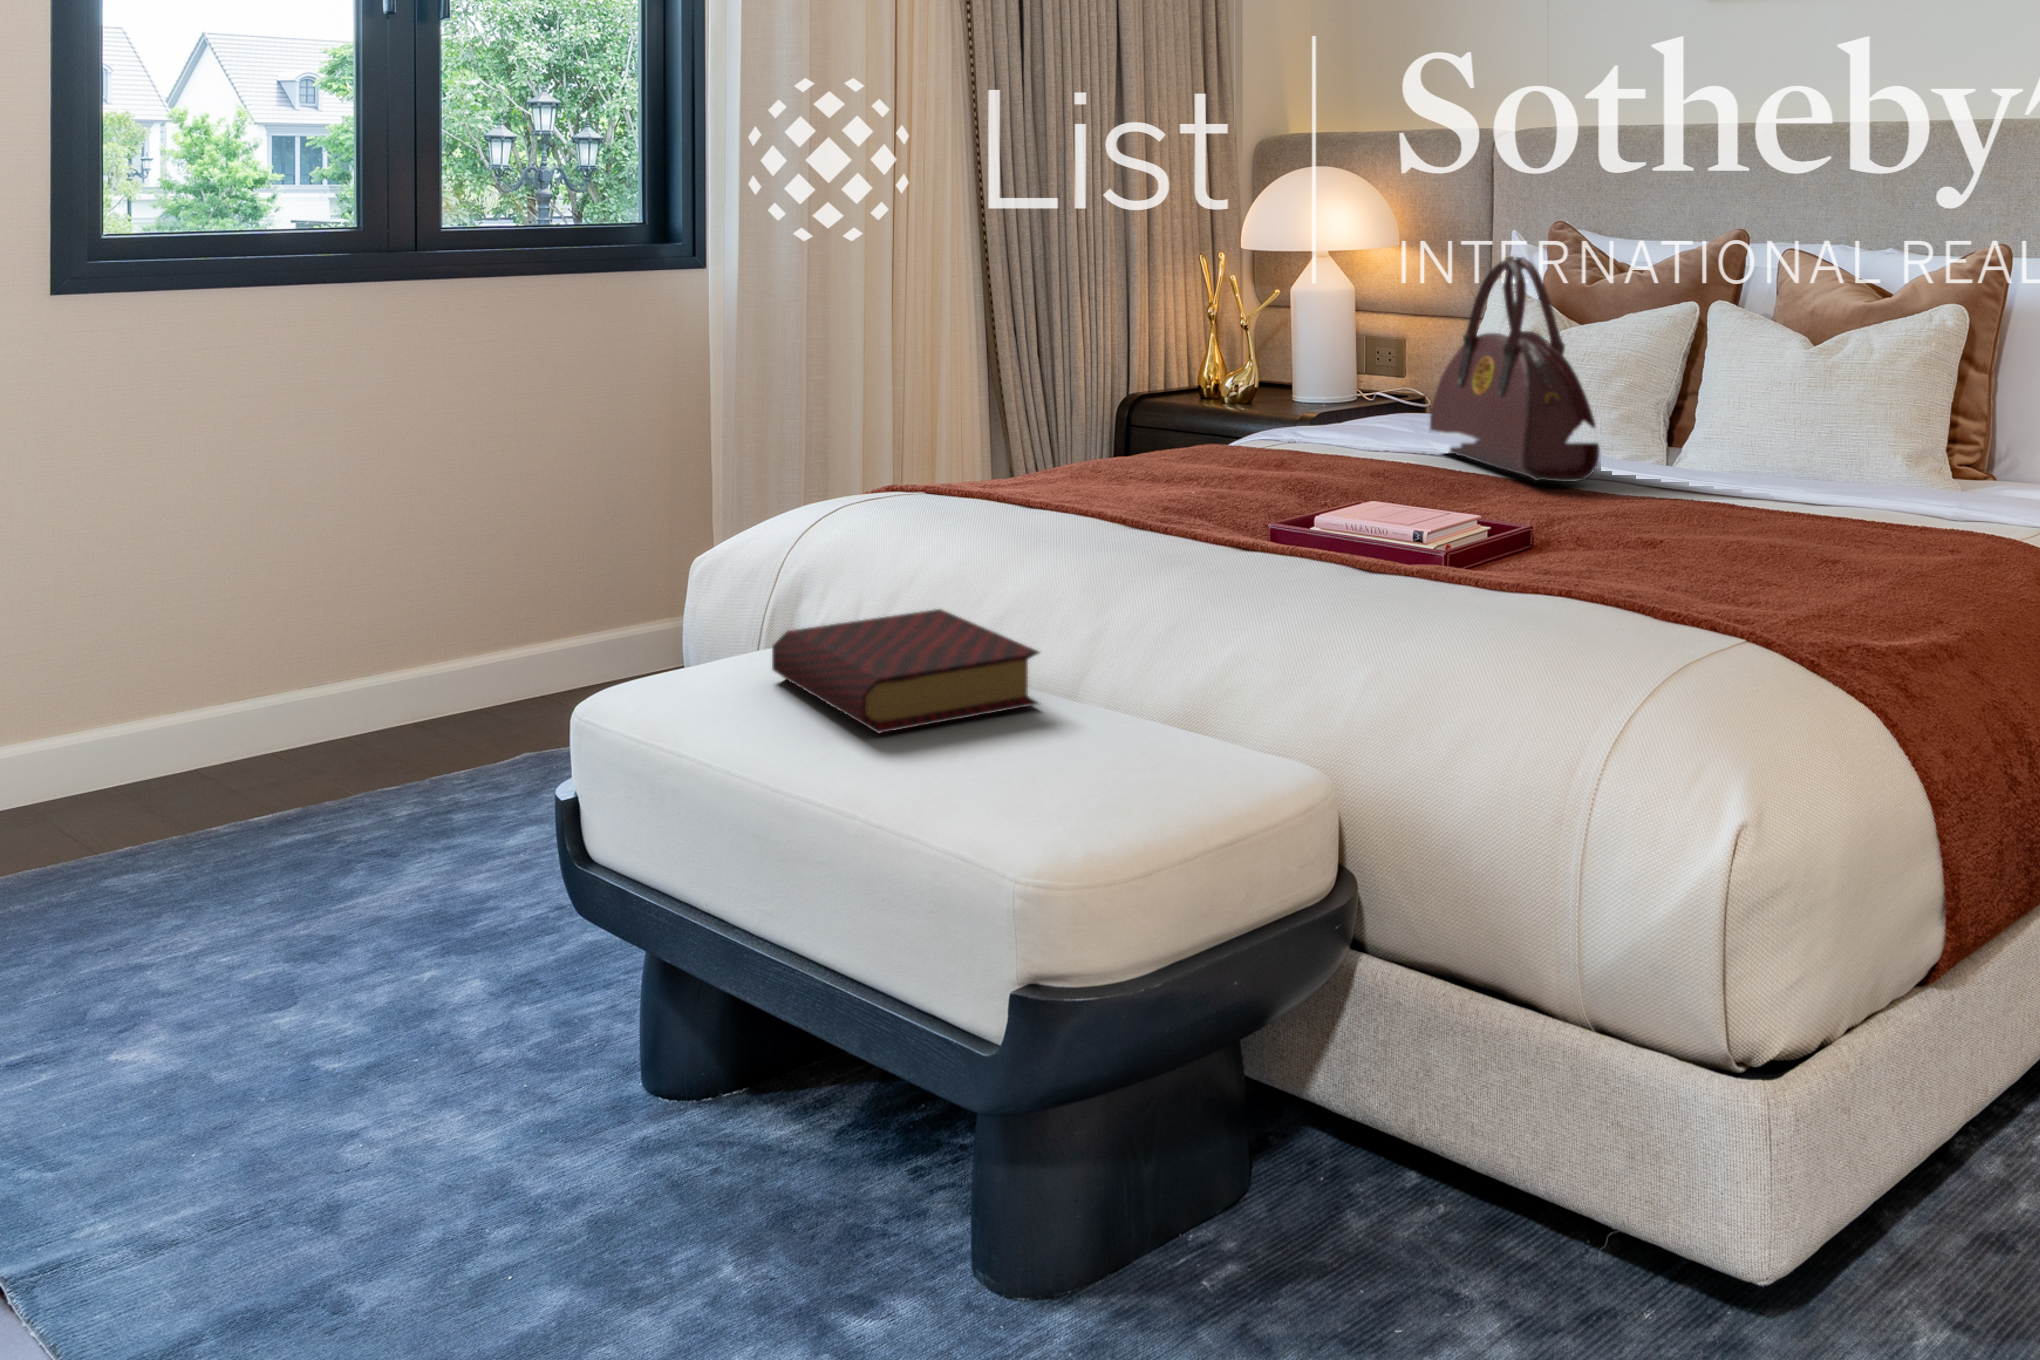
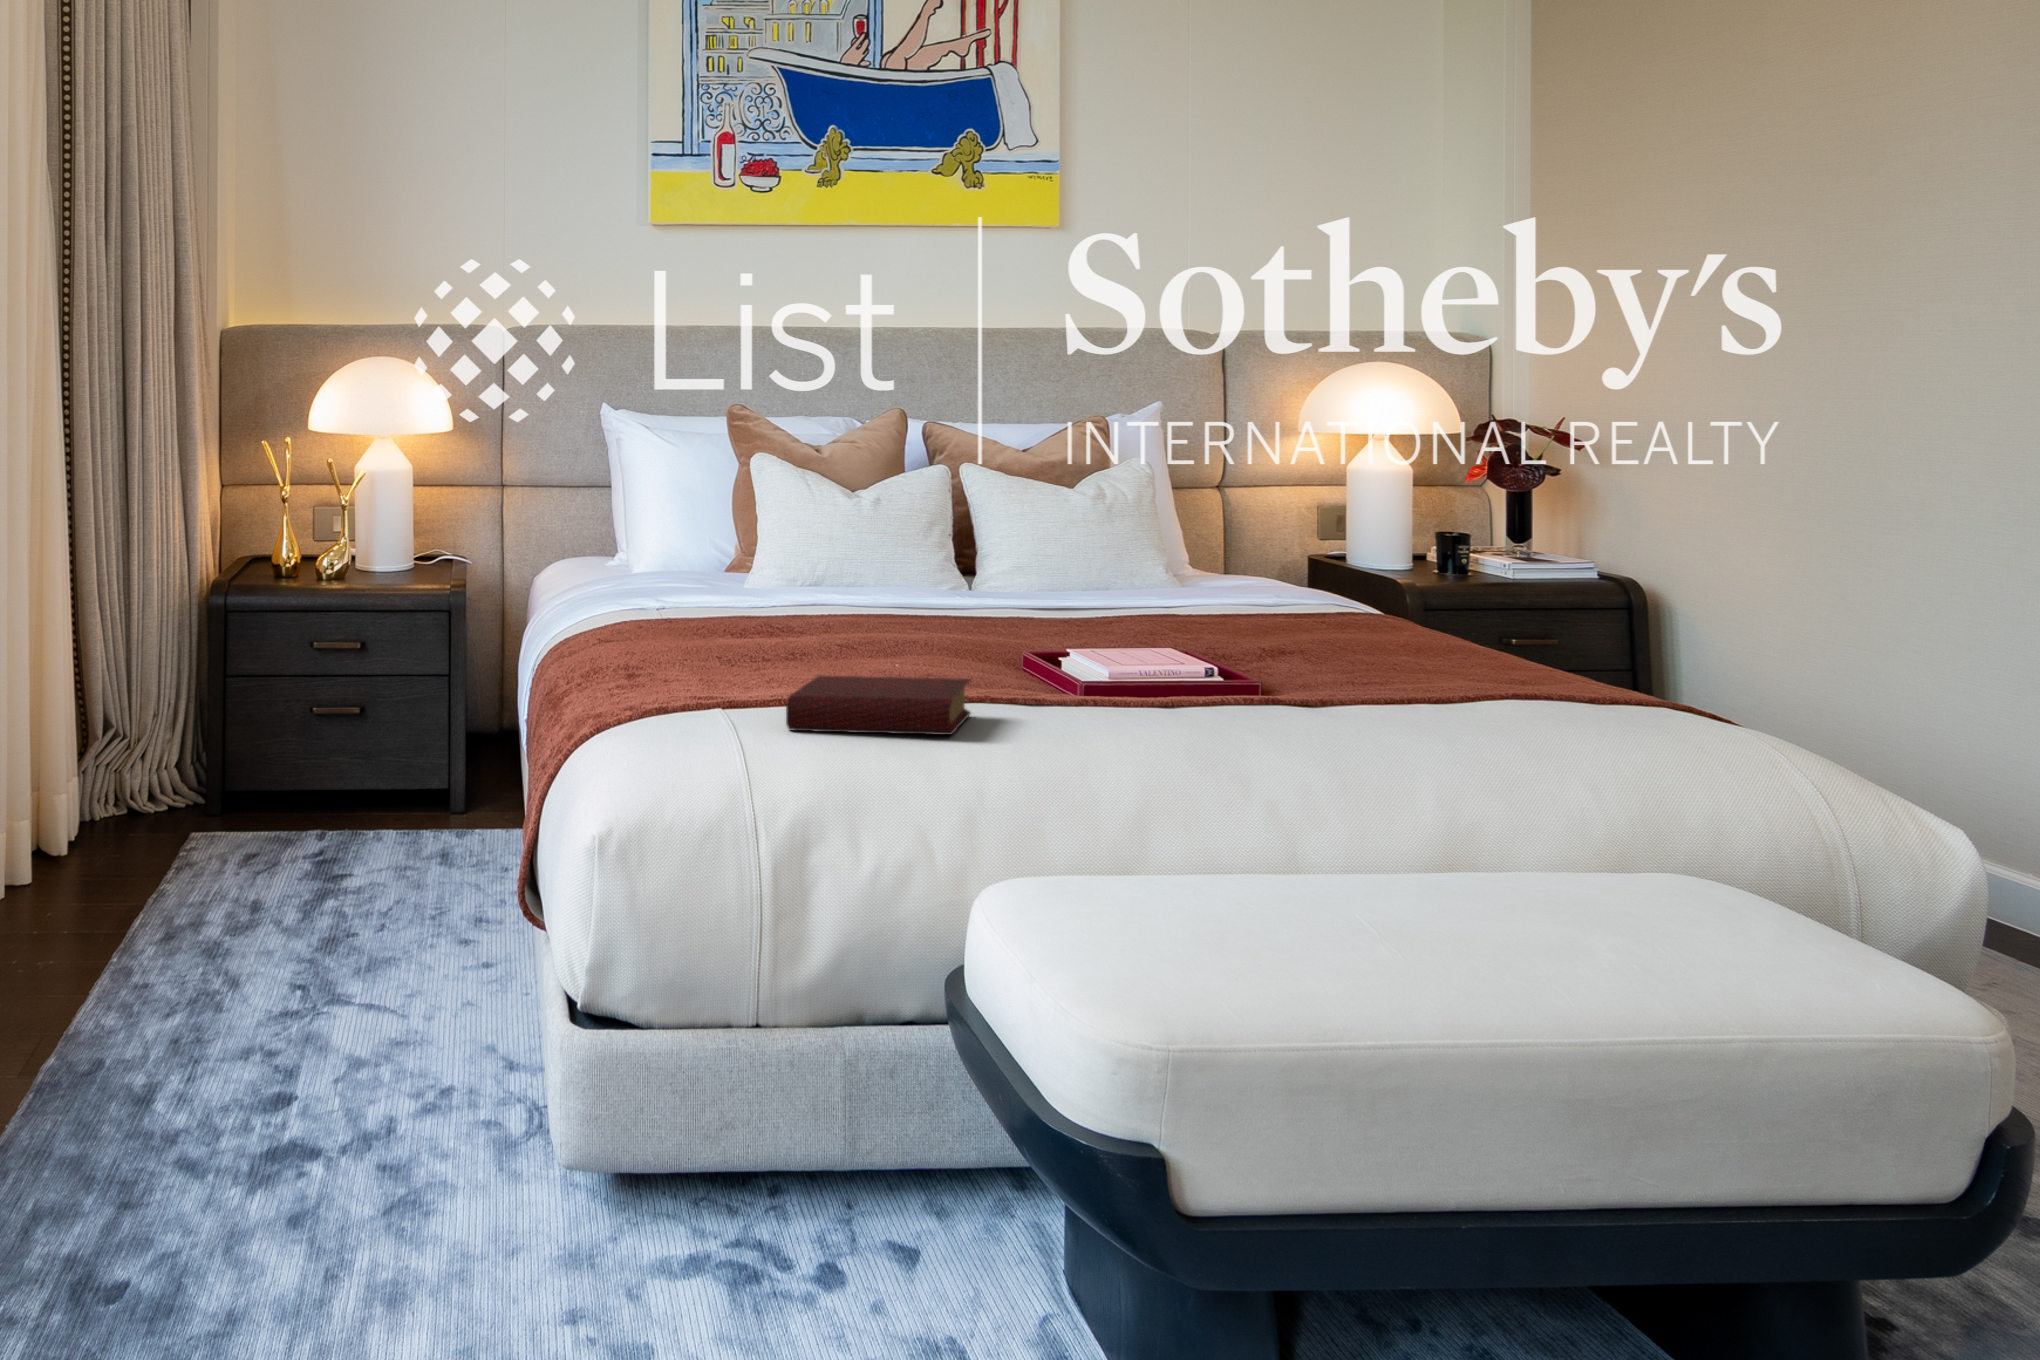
handbag: present [1430,256,1600,482] -> none [620,428,799,592]

